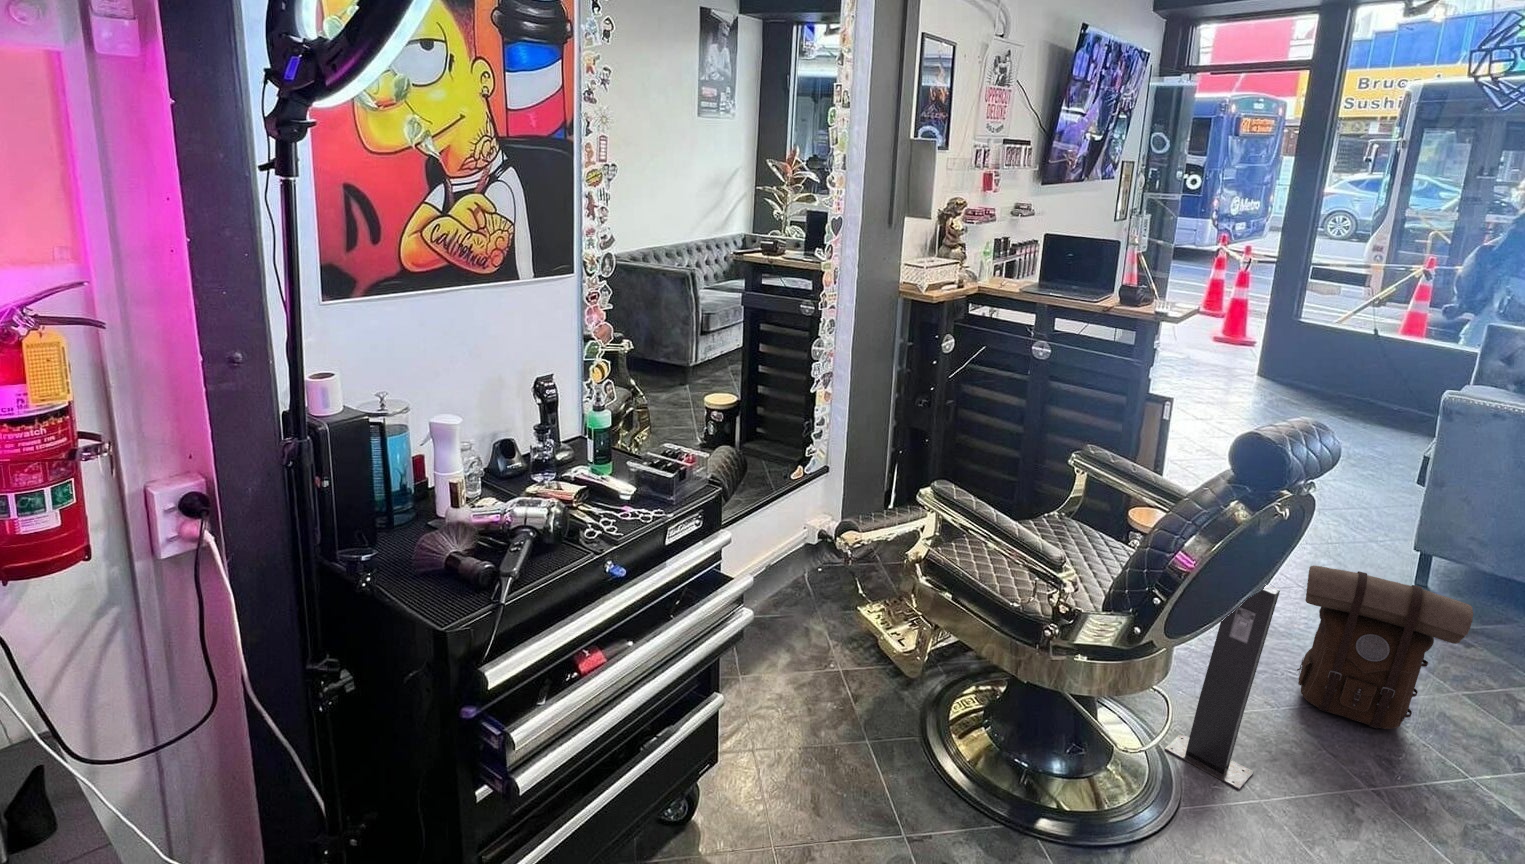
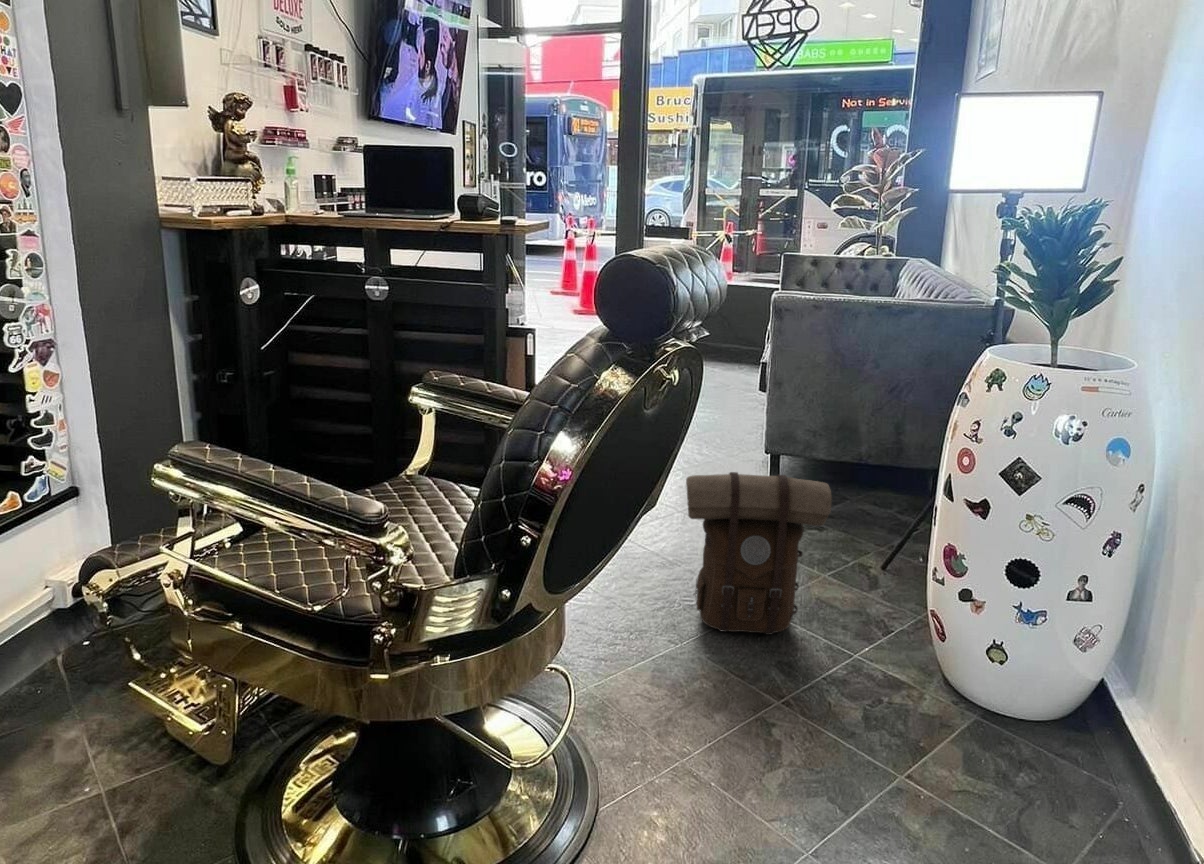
speaker: present [1165,585,1280,790] -> none [577,499,672,755]

